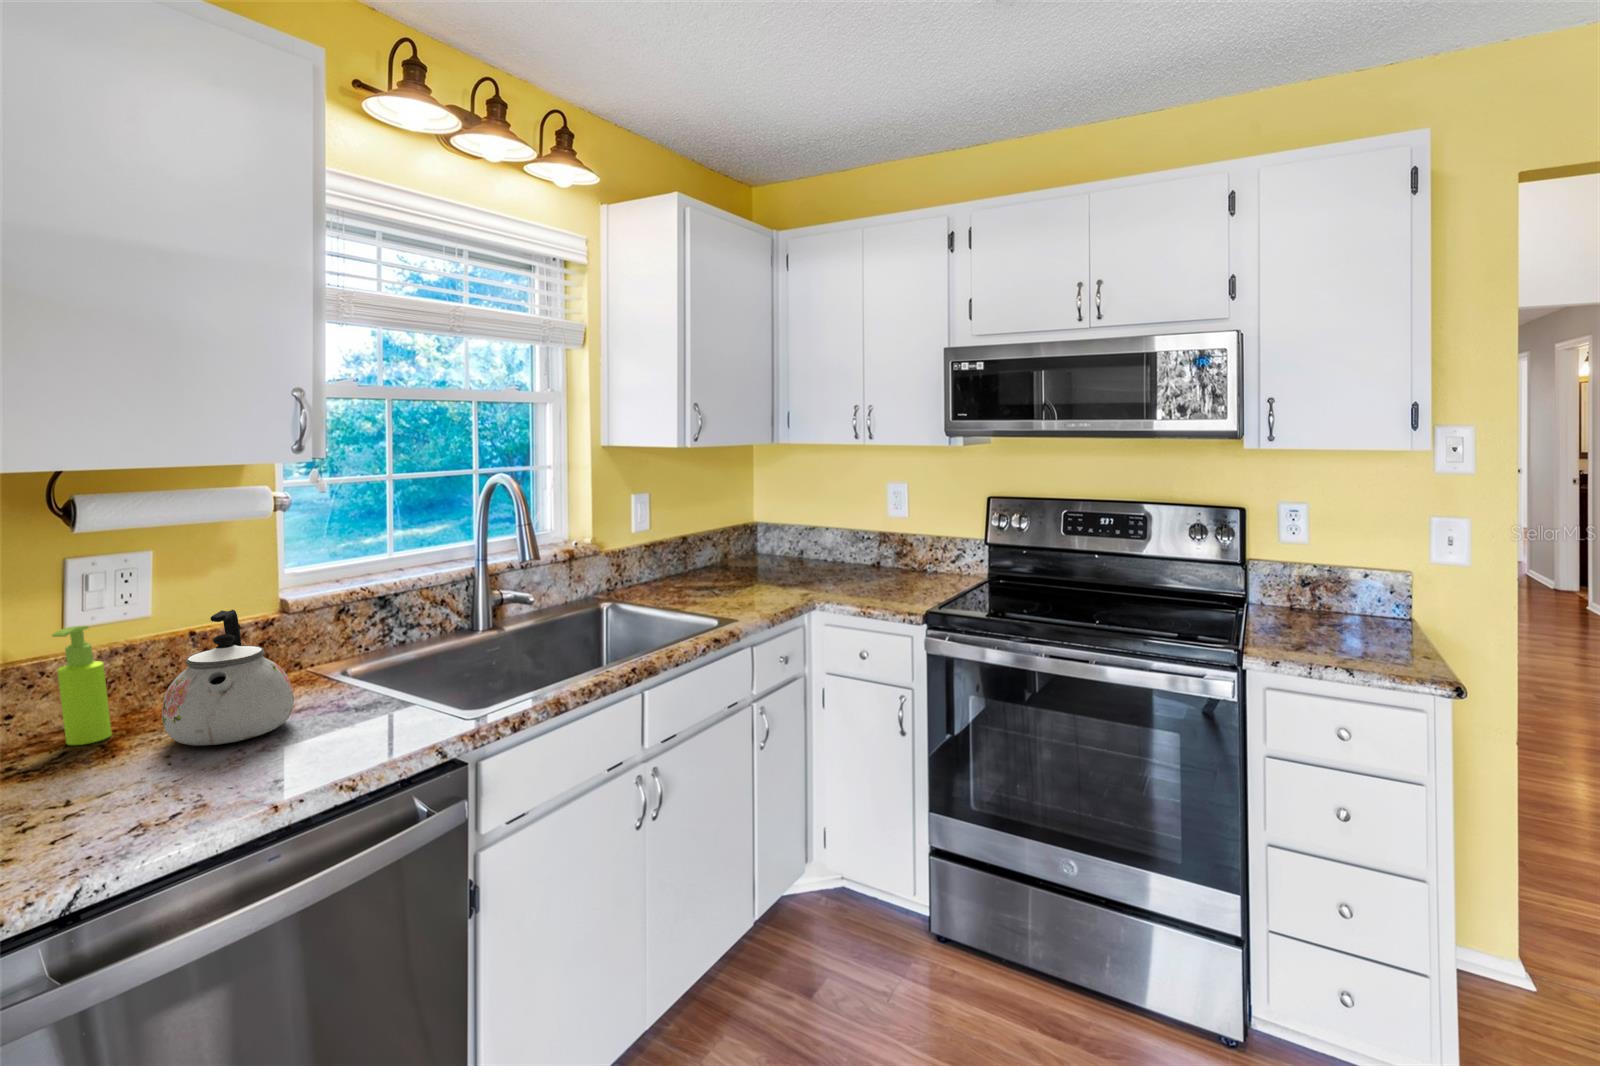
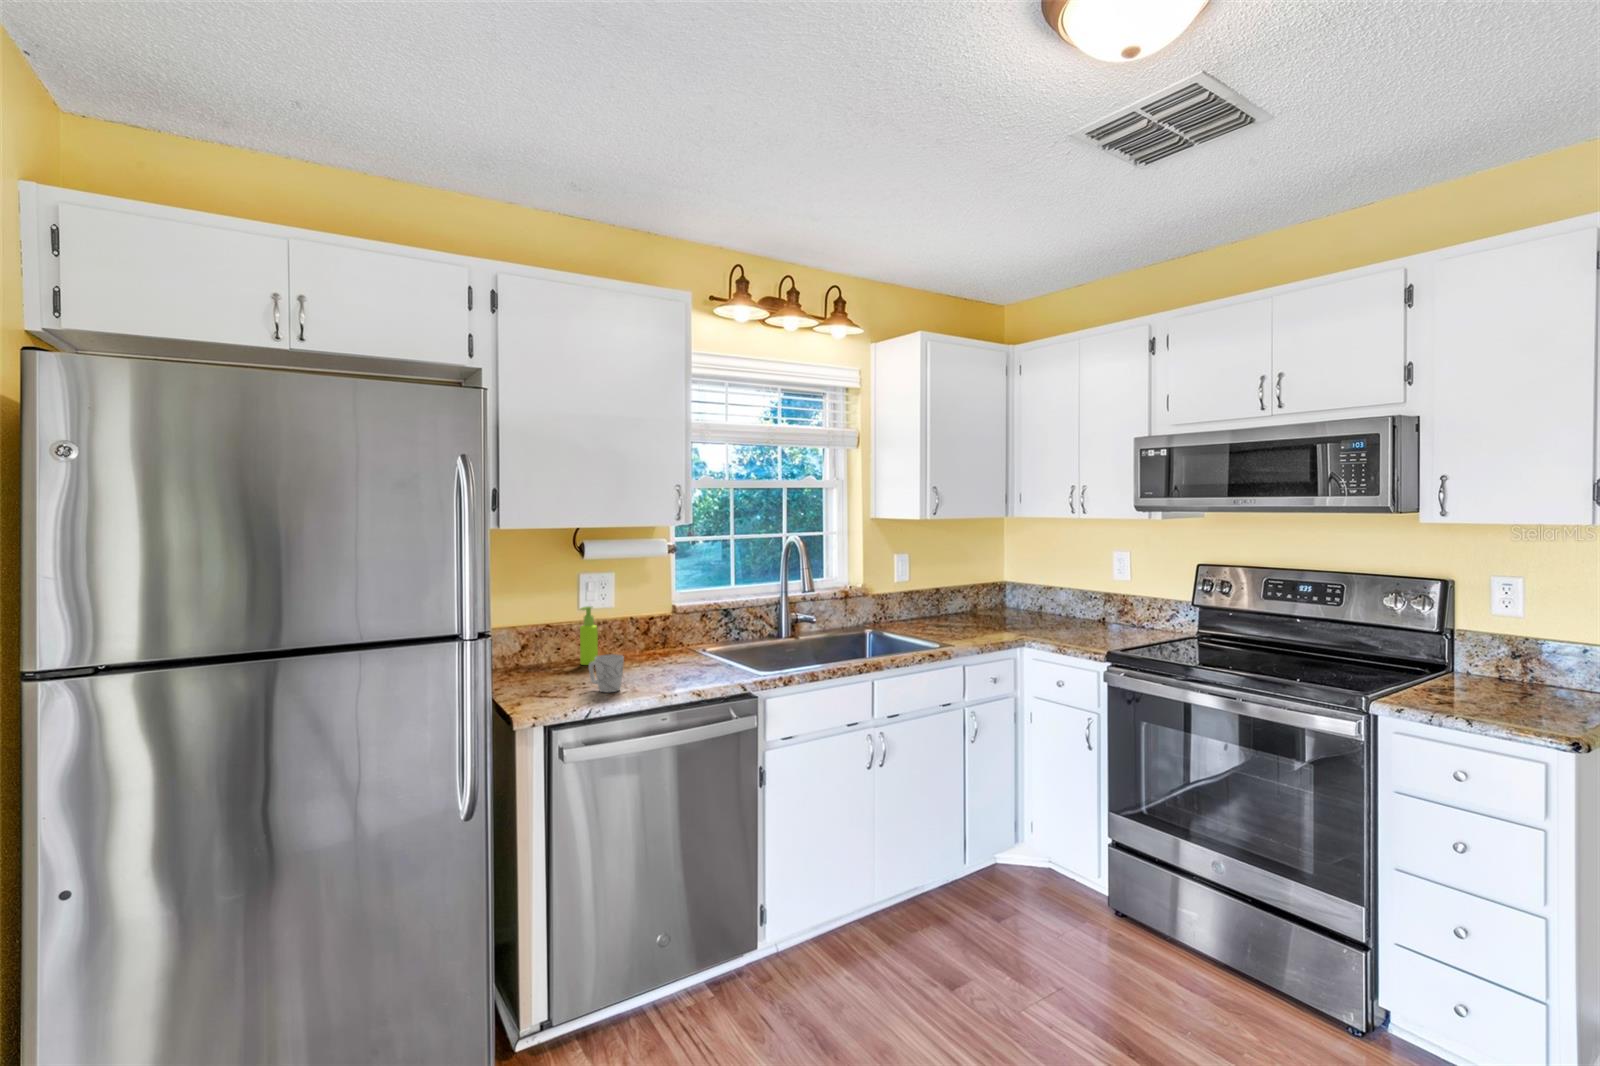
kettle: present [162,610,294,745] -> none [619,604,676,671]
mug: none [77,736,173,826] -> present [589,654,624,692]

